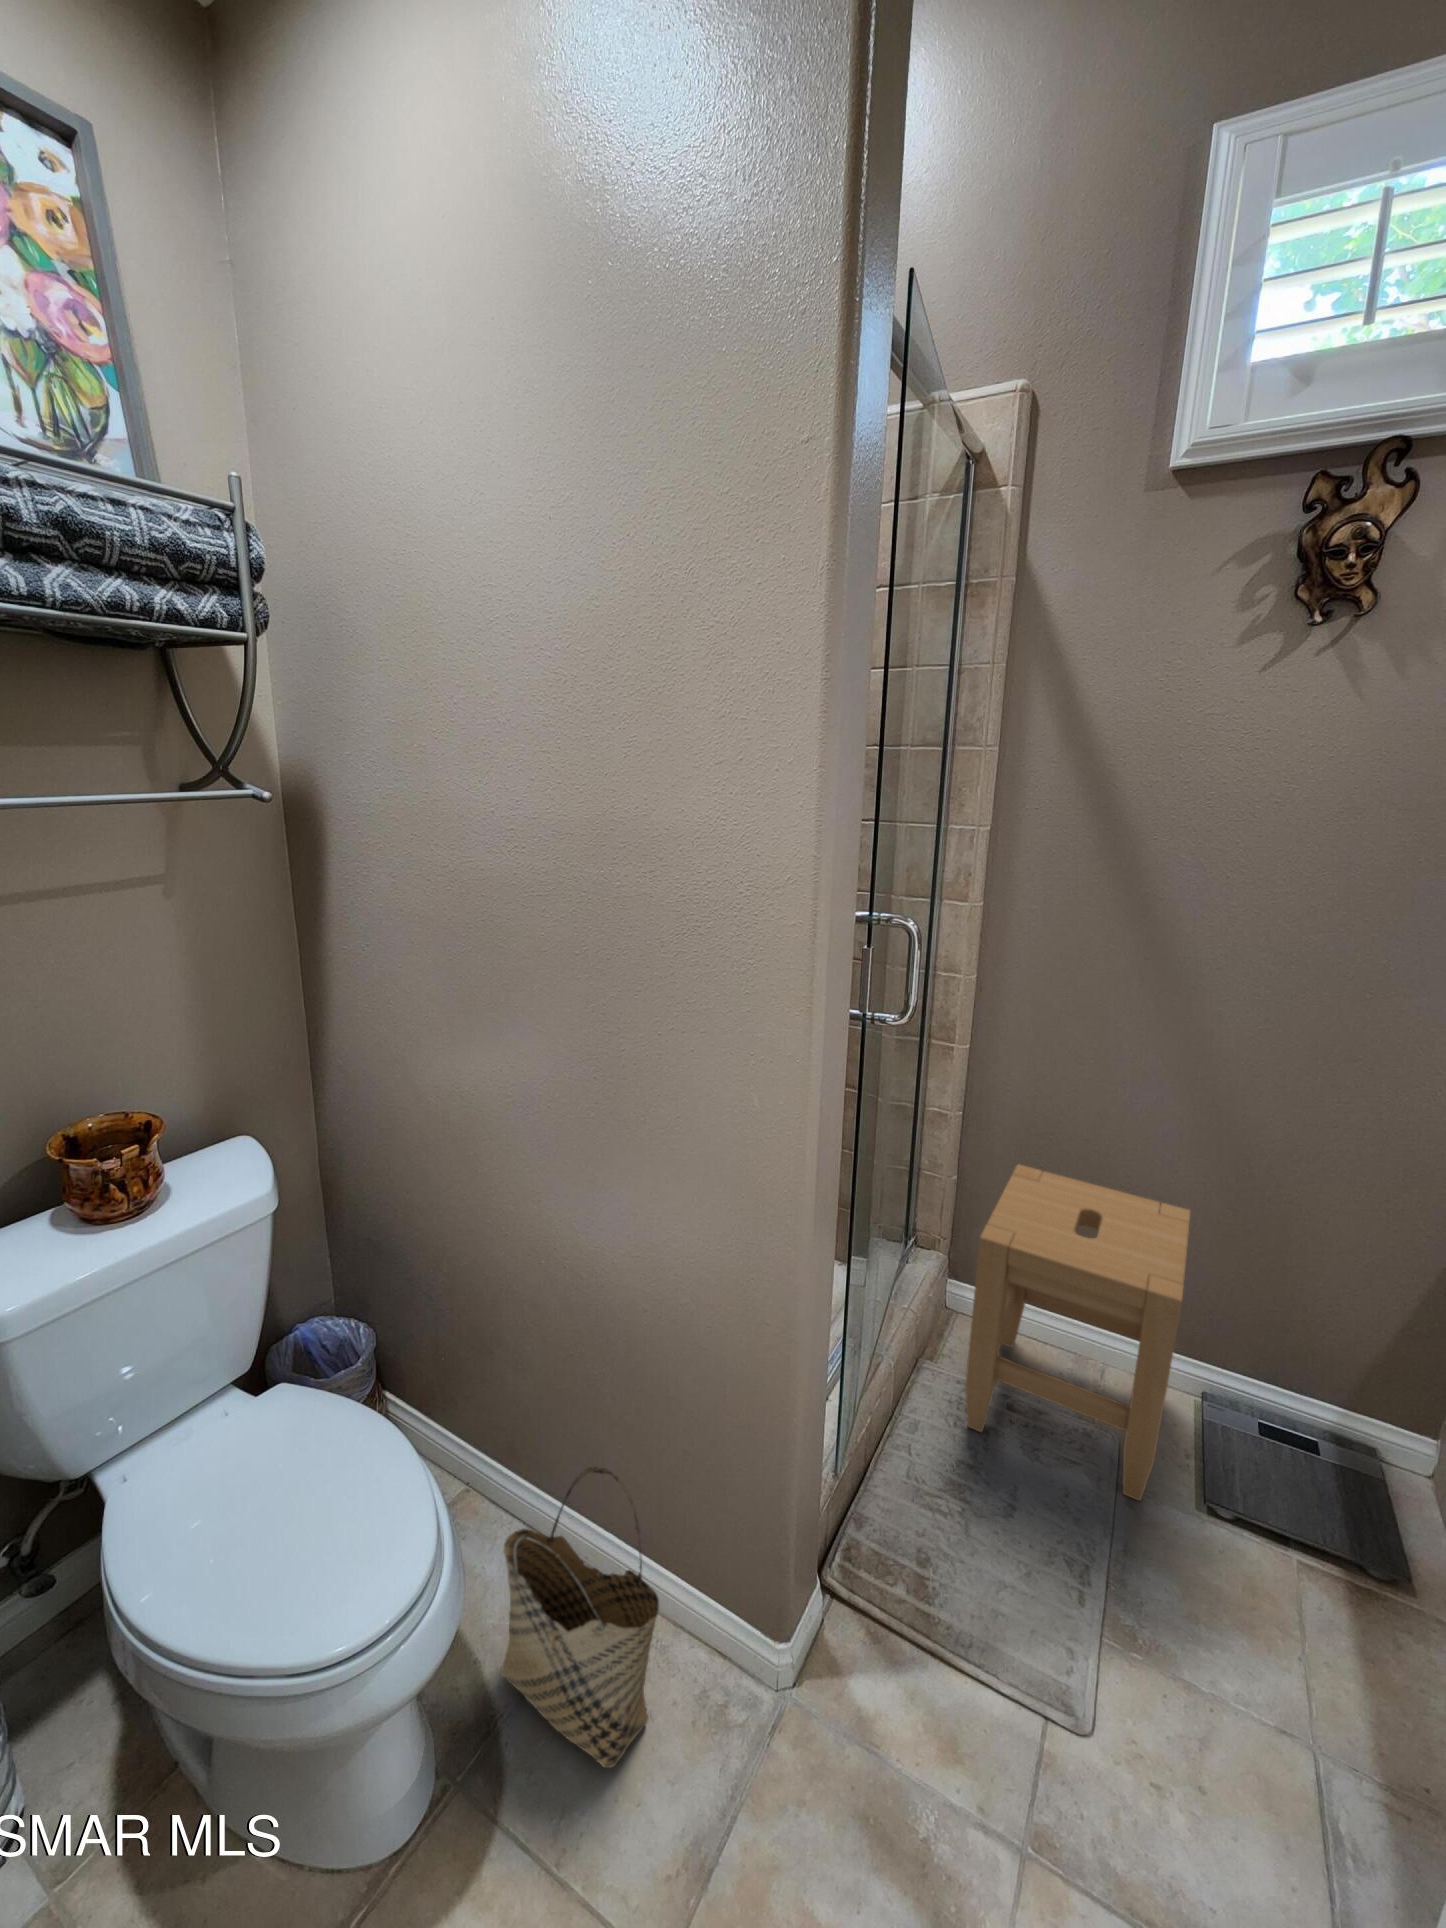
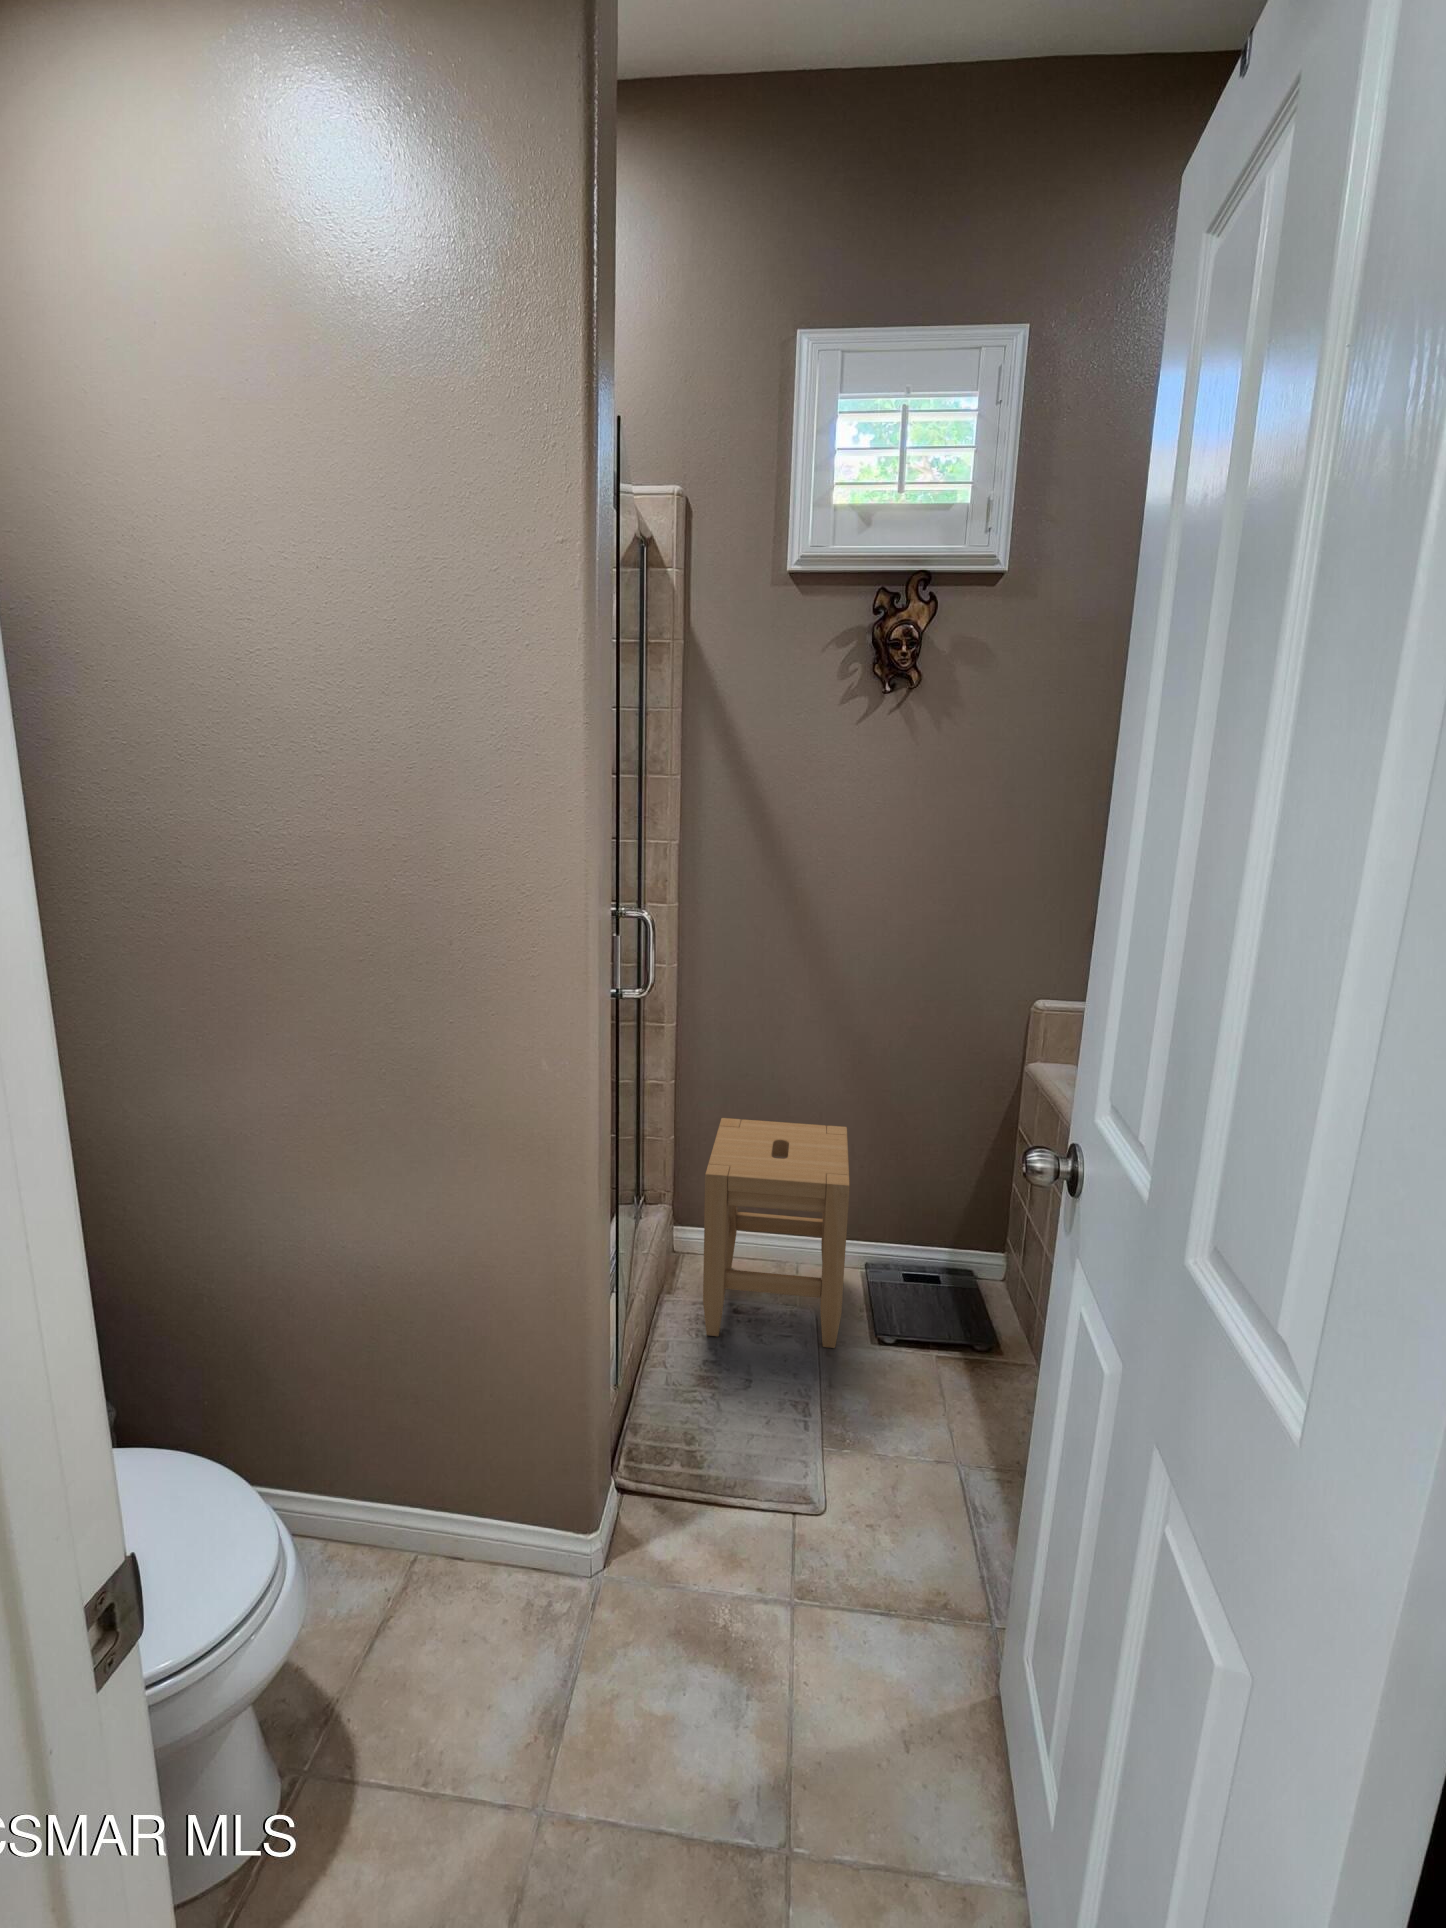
woven basket: present [501,1467,659,1768] -> none [356,1411,510,1649]

